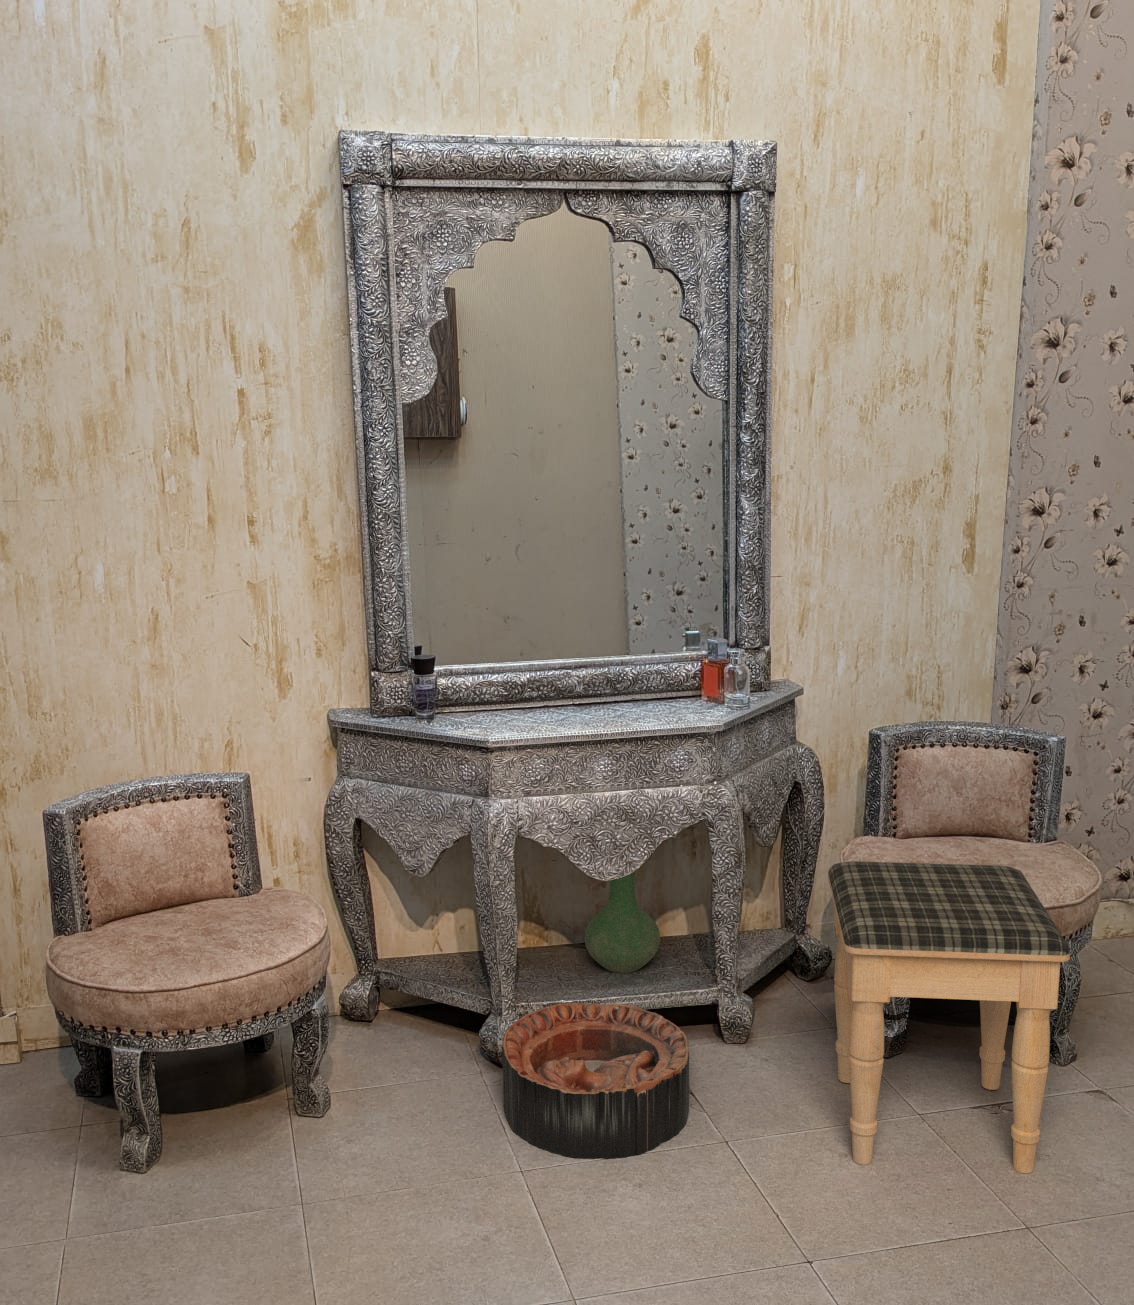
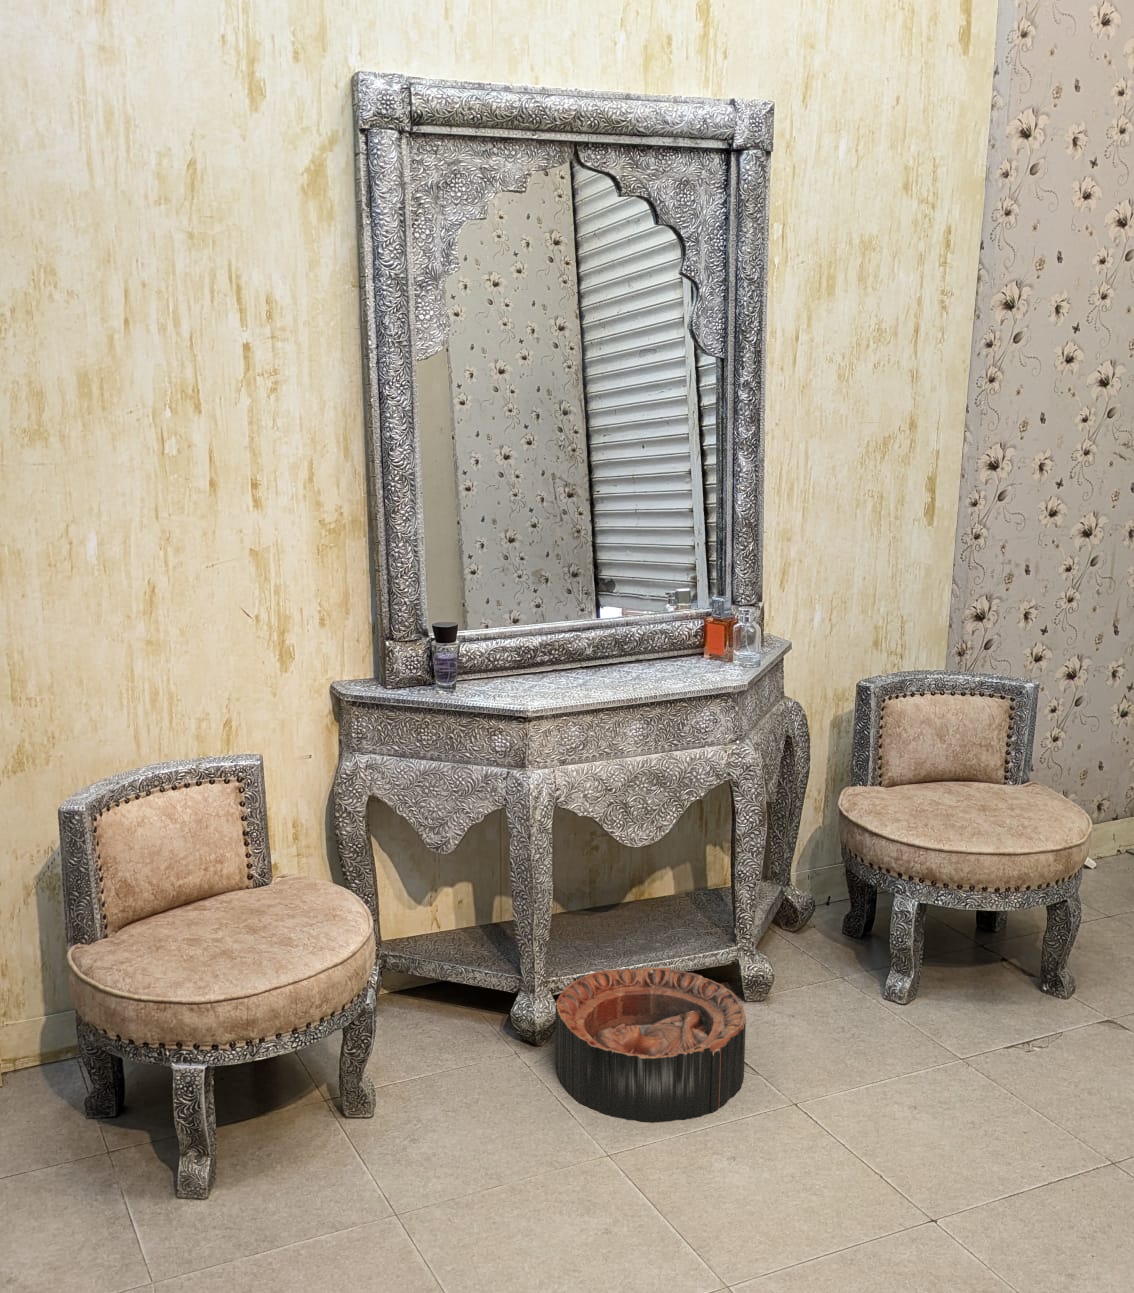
footstool: present [828,861,1070,1173] -> none [858,807,1117,1100]
vase: present [584,872,660,973] -> none [594,808,671,937]

